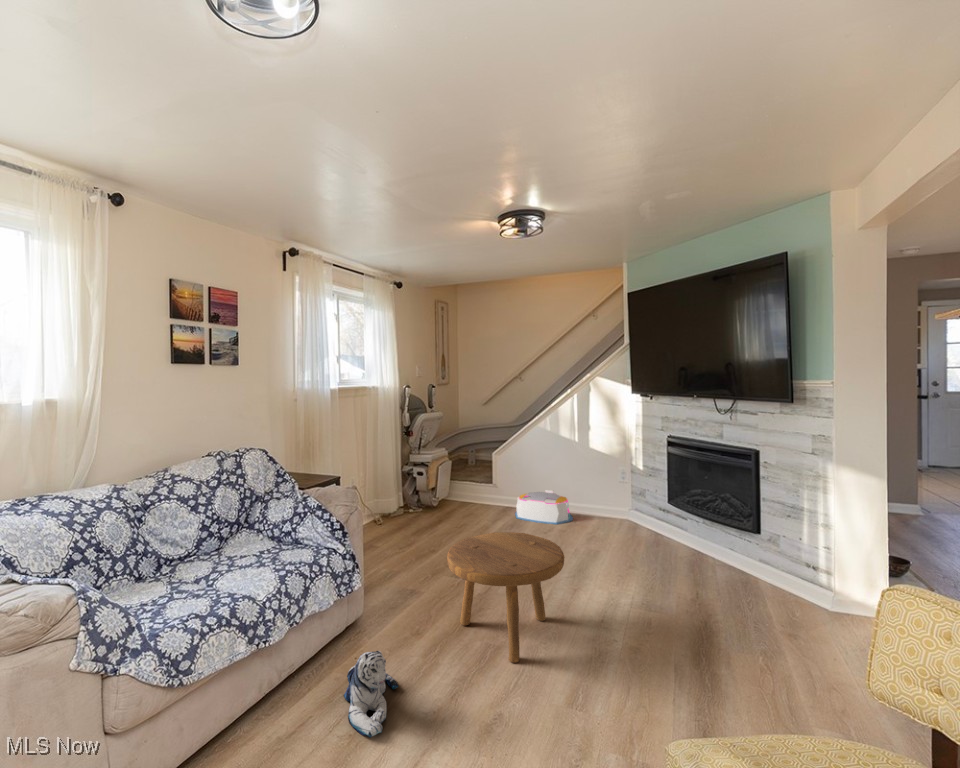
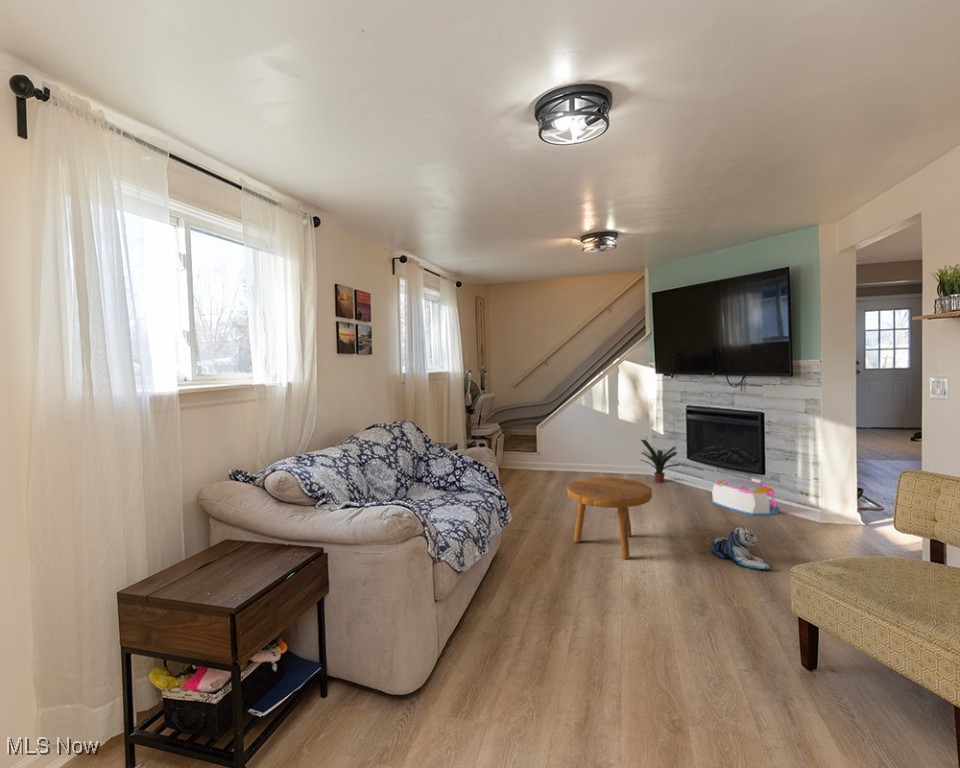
potted plant: none [607,476,656,534] -> present [641,440,679,483]
storage bin: present [515,490,573,524] -> present [711,479,779,515]
plush toy: present [344,651,398,738] -> present [711,527,770,570]

